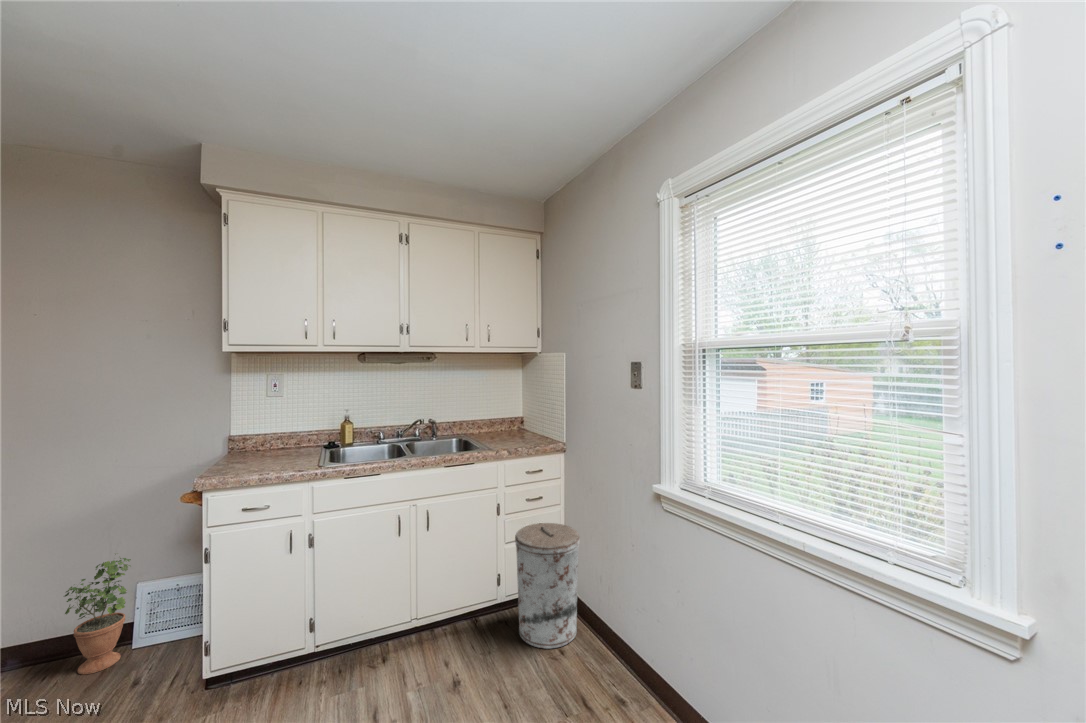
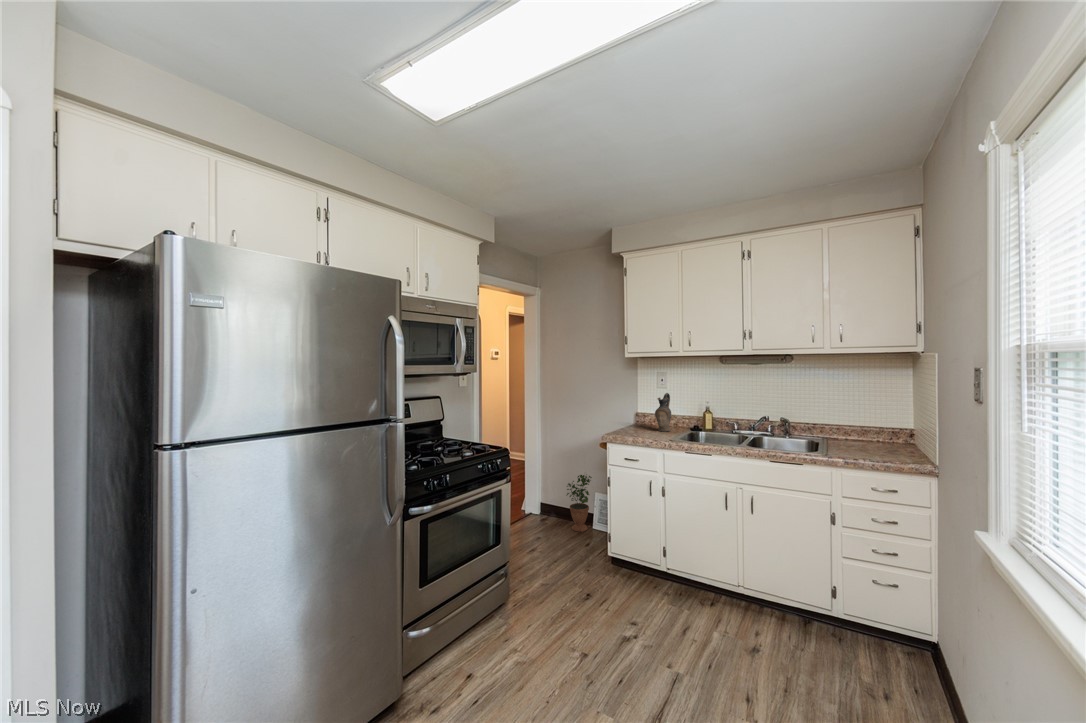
ceramic pitcher: none [274,400,299,455] -> present [655,393,671,431]
trash can: present [515,523,580,649] -> none [841,548,936,697]

